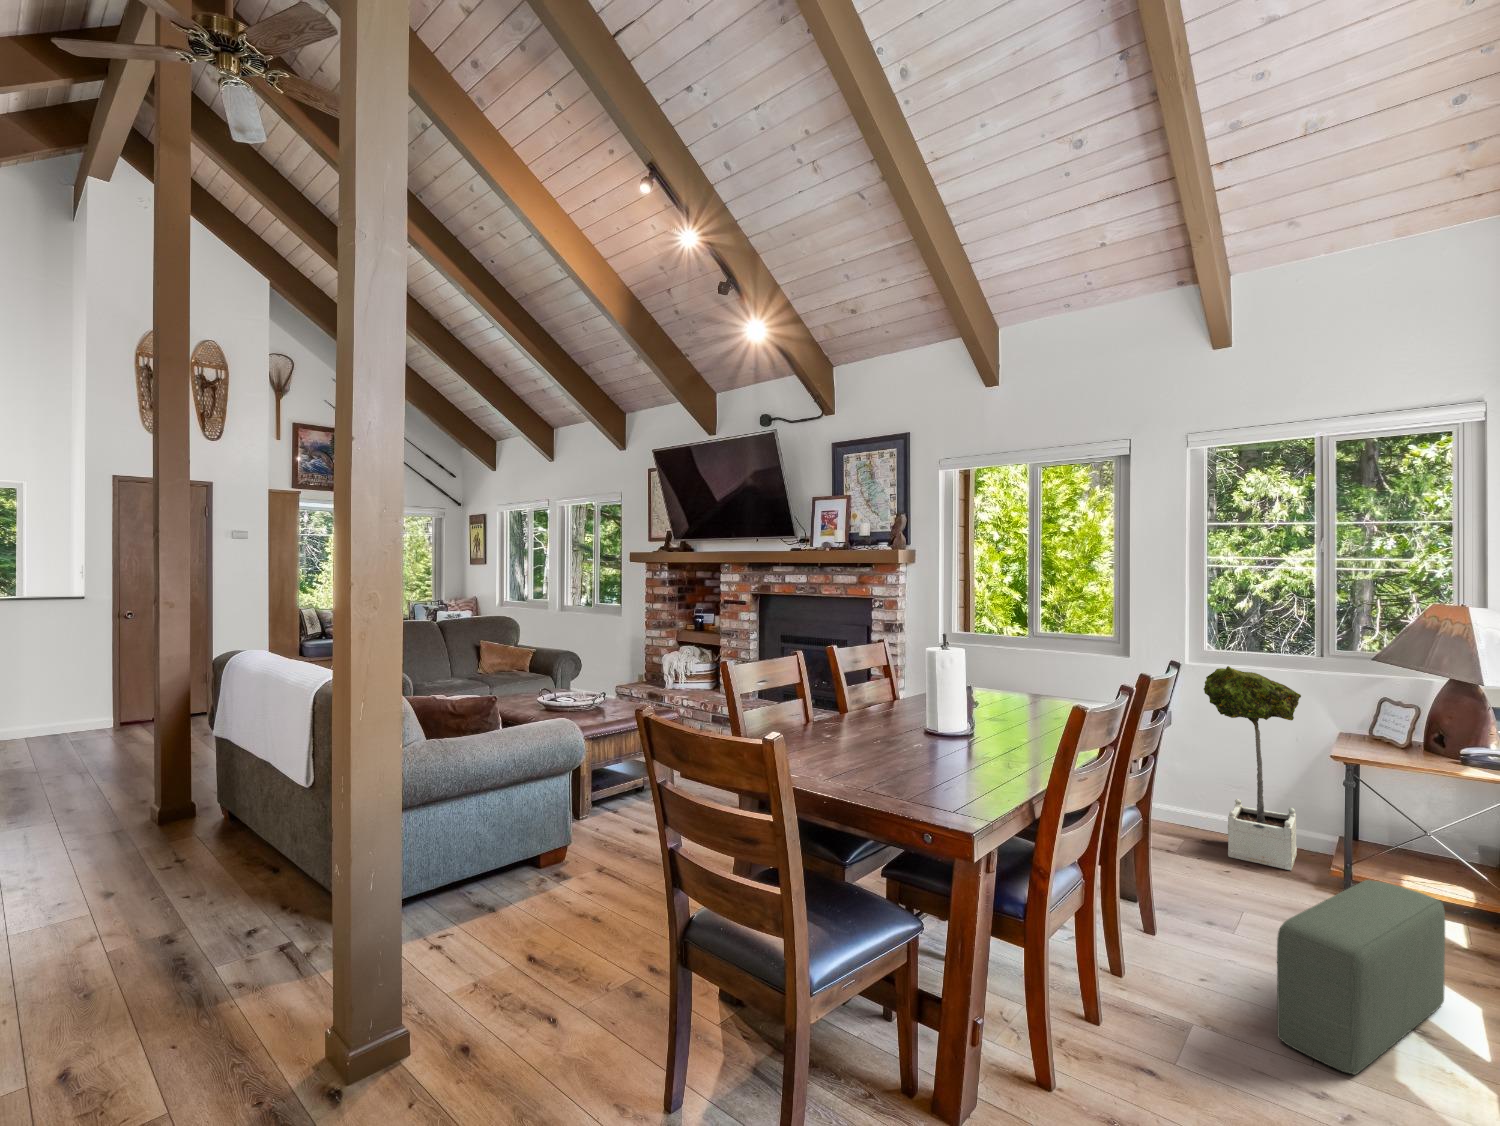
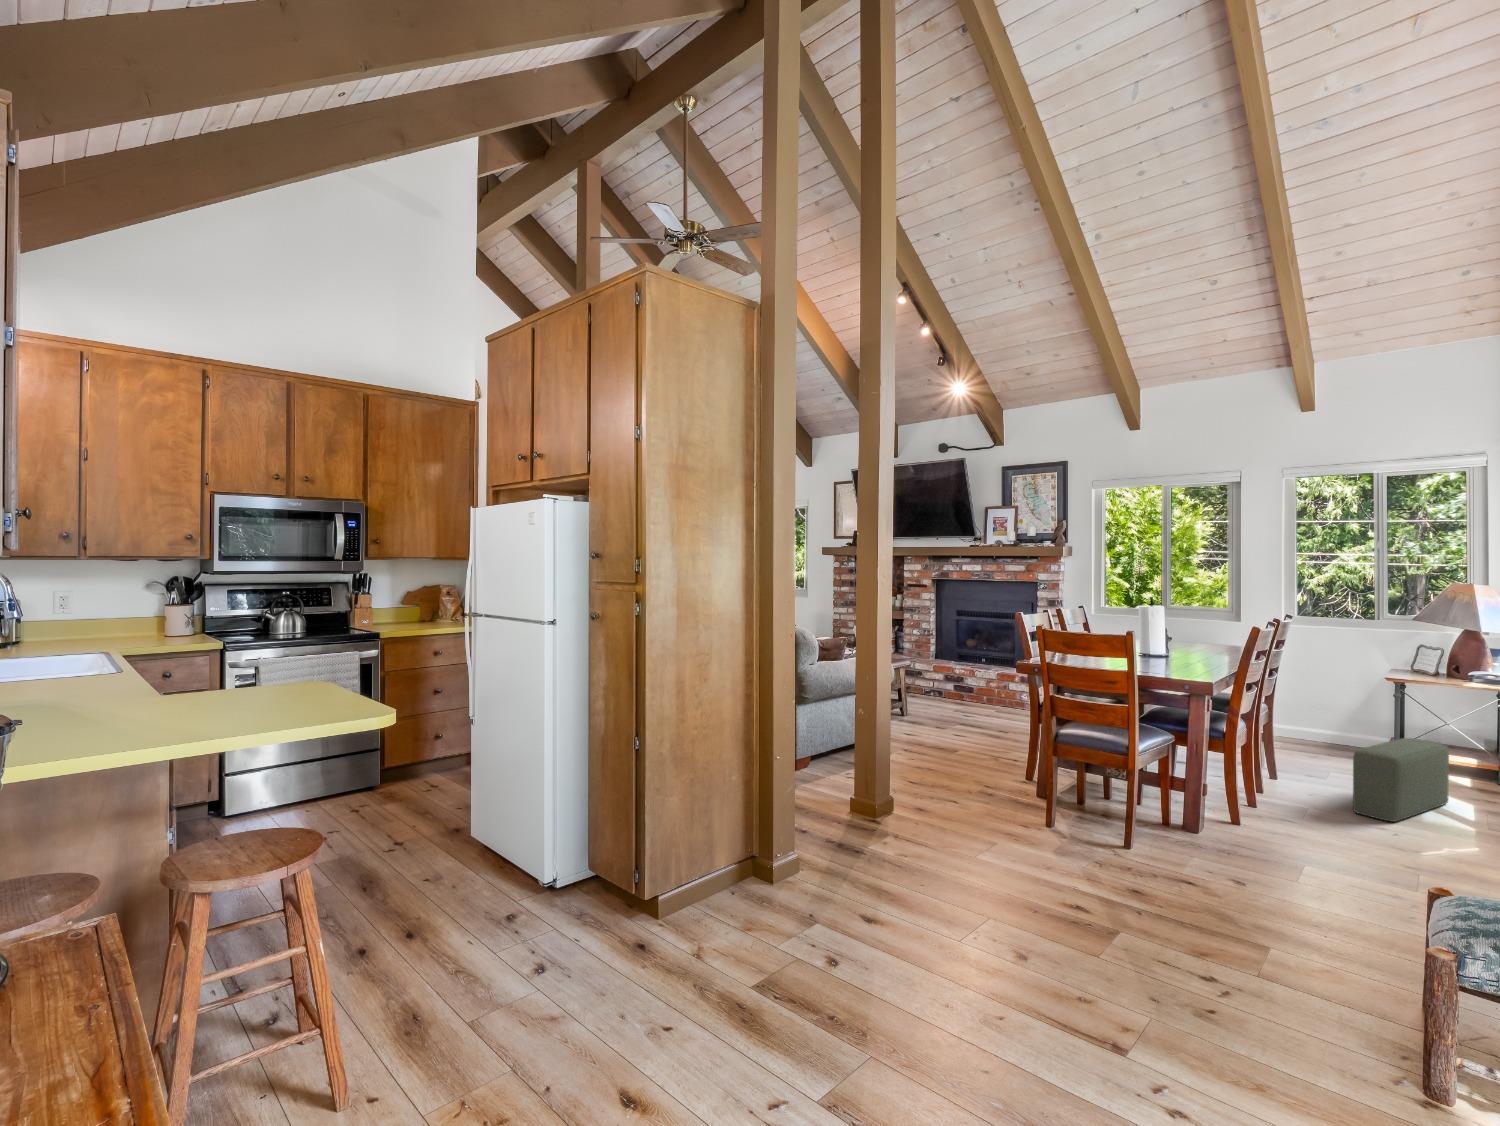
potted tree: present [1204,666,1301,870] -> none [1297,625,1365,756]

